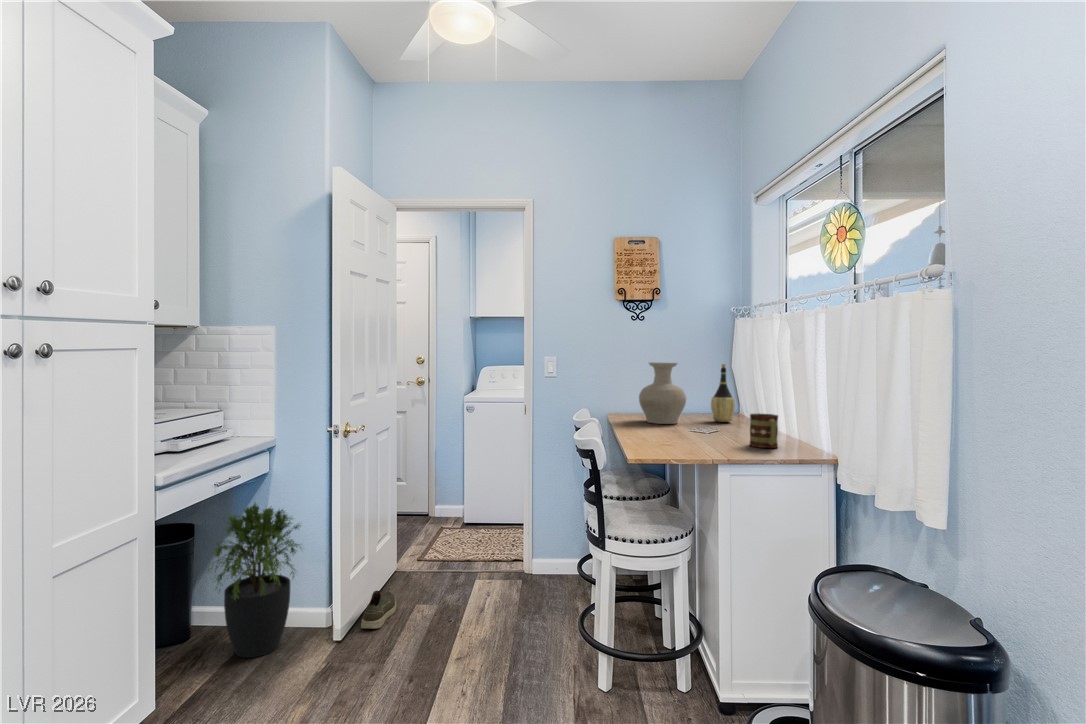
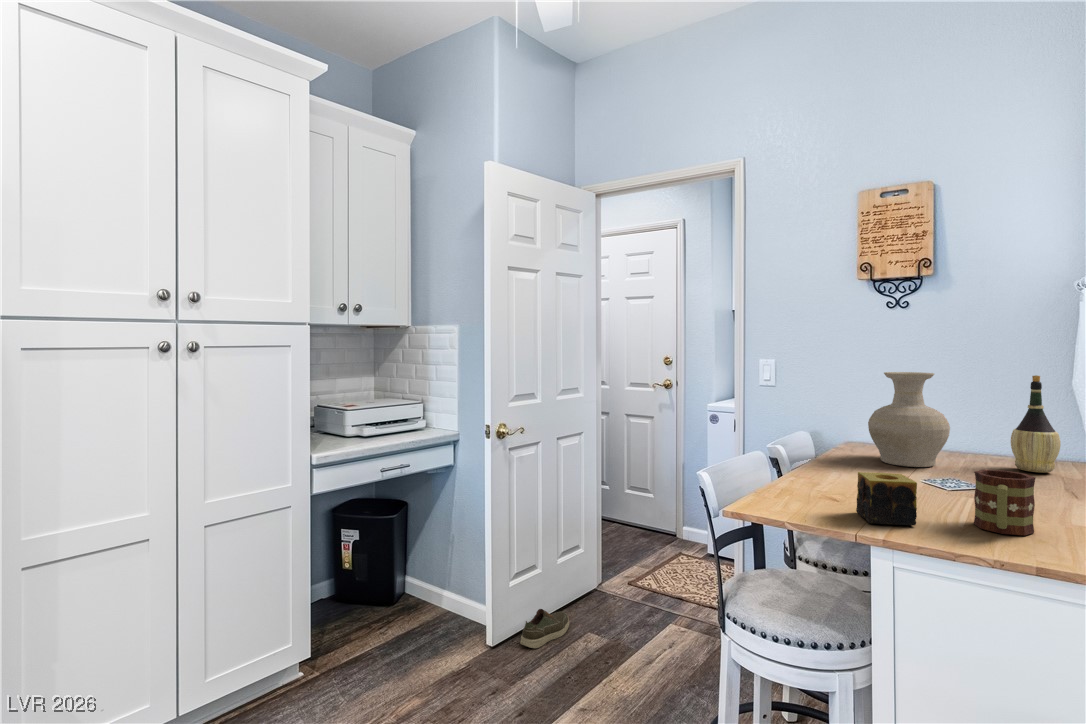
candle: none [694,420,733,451] -> present [856,472,917,525]
potted plant: present [208,503,300,658] -> none [387,500,478,643]

